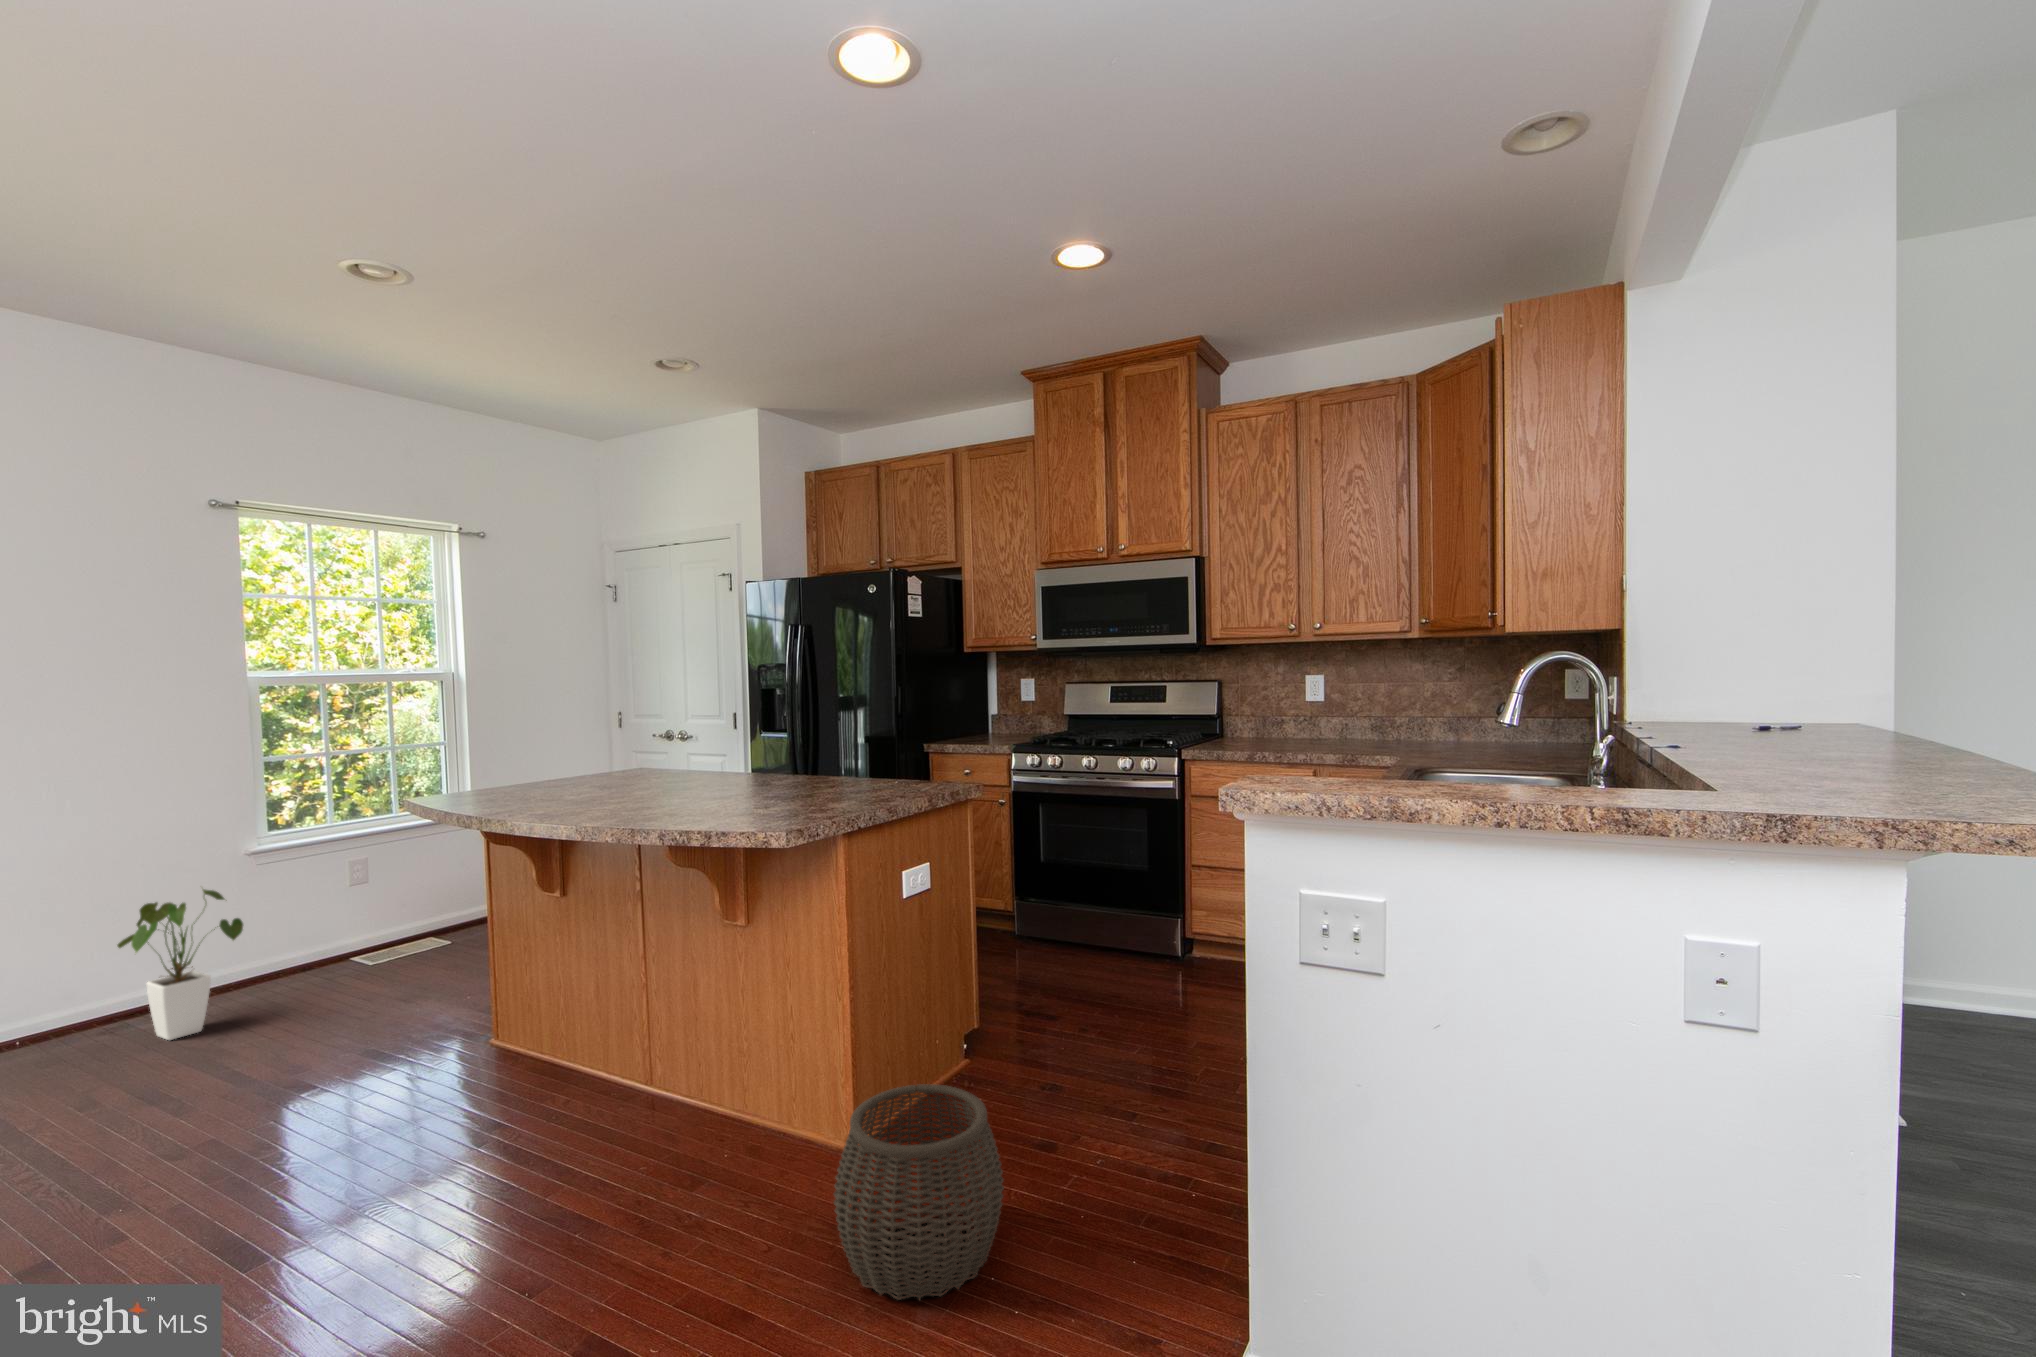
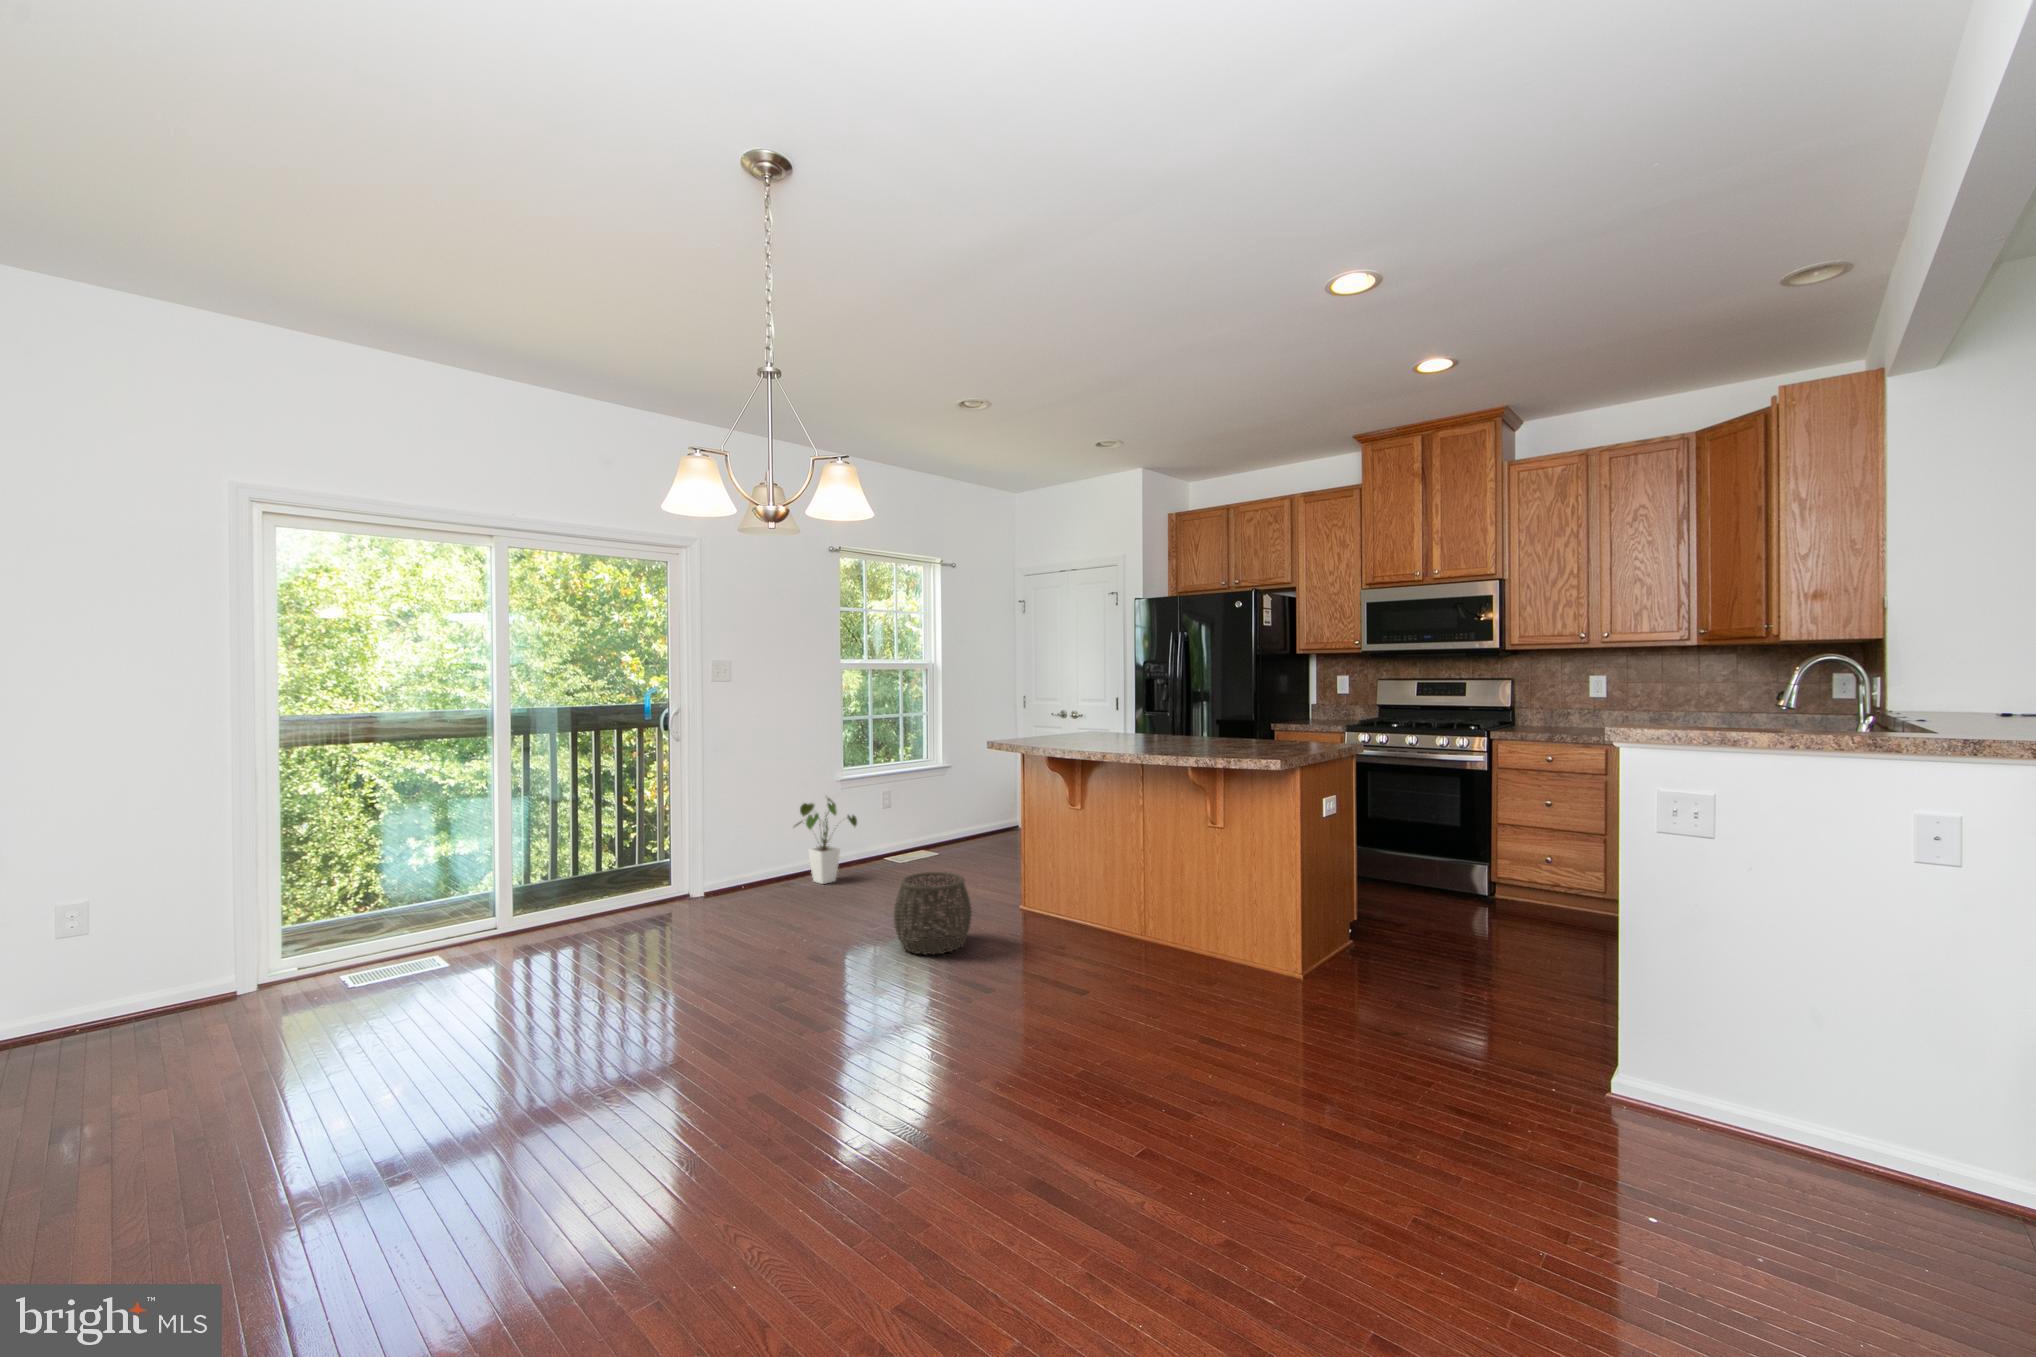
woven basket: present [834,1084,1004,1300] -> present [894,872,972,955]

